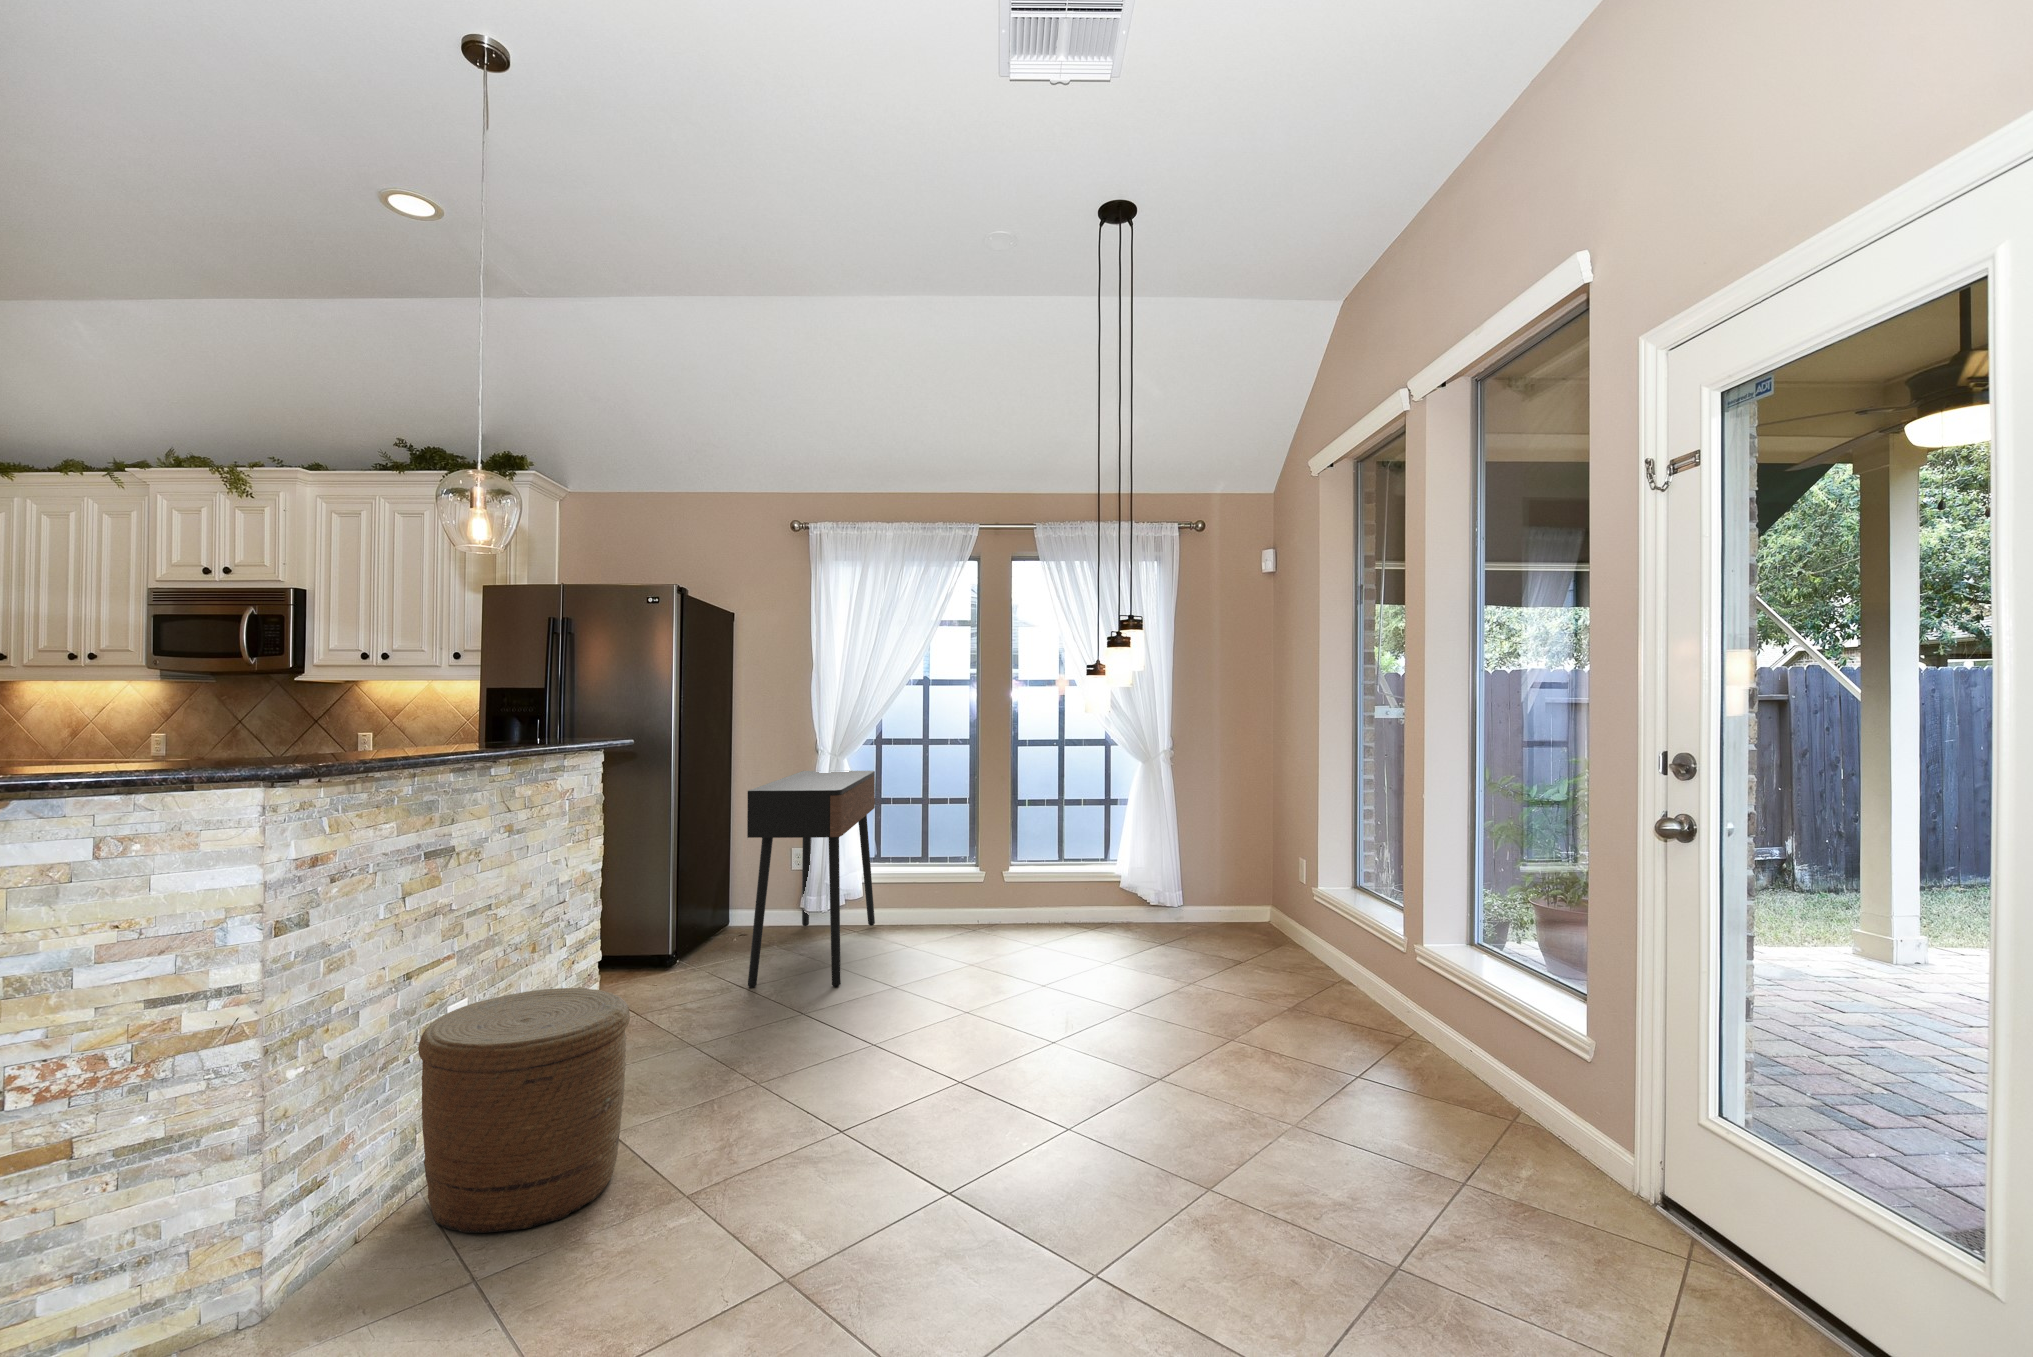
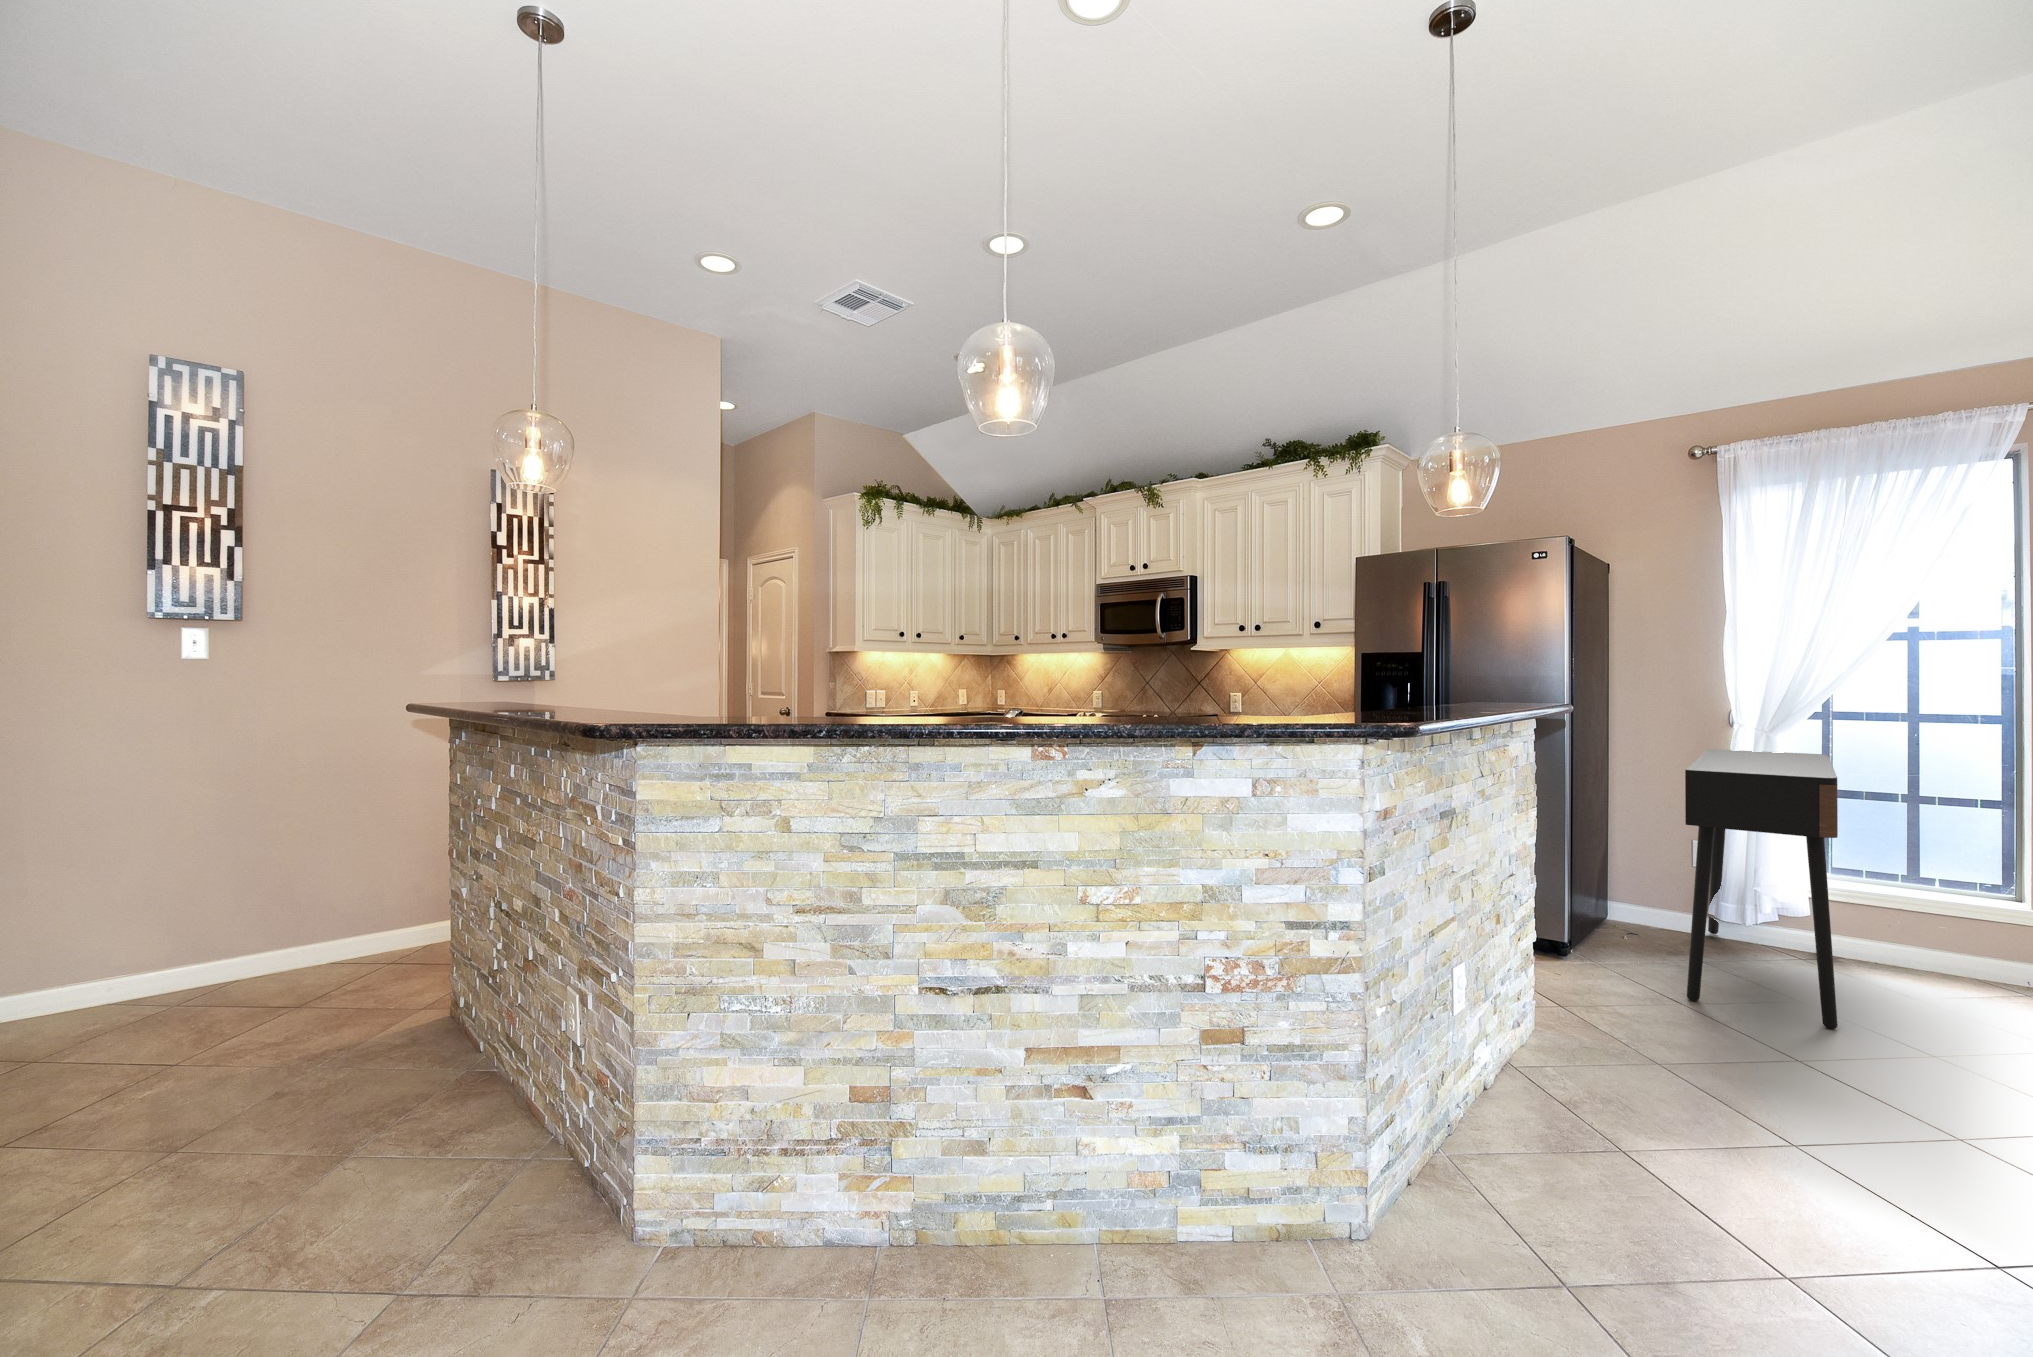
woven basket: present [418,988,630,1233] -> none [1455,969,1698,1247]

